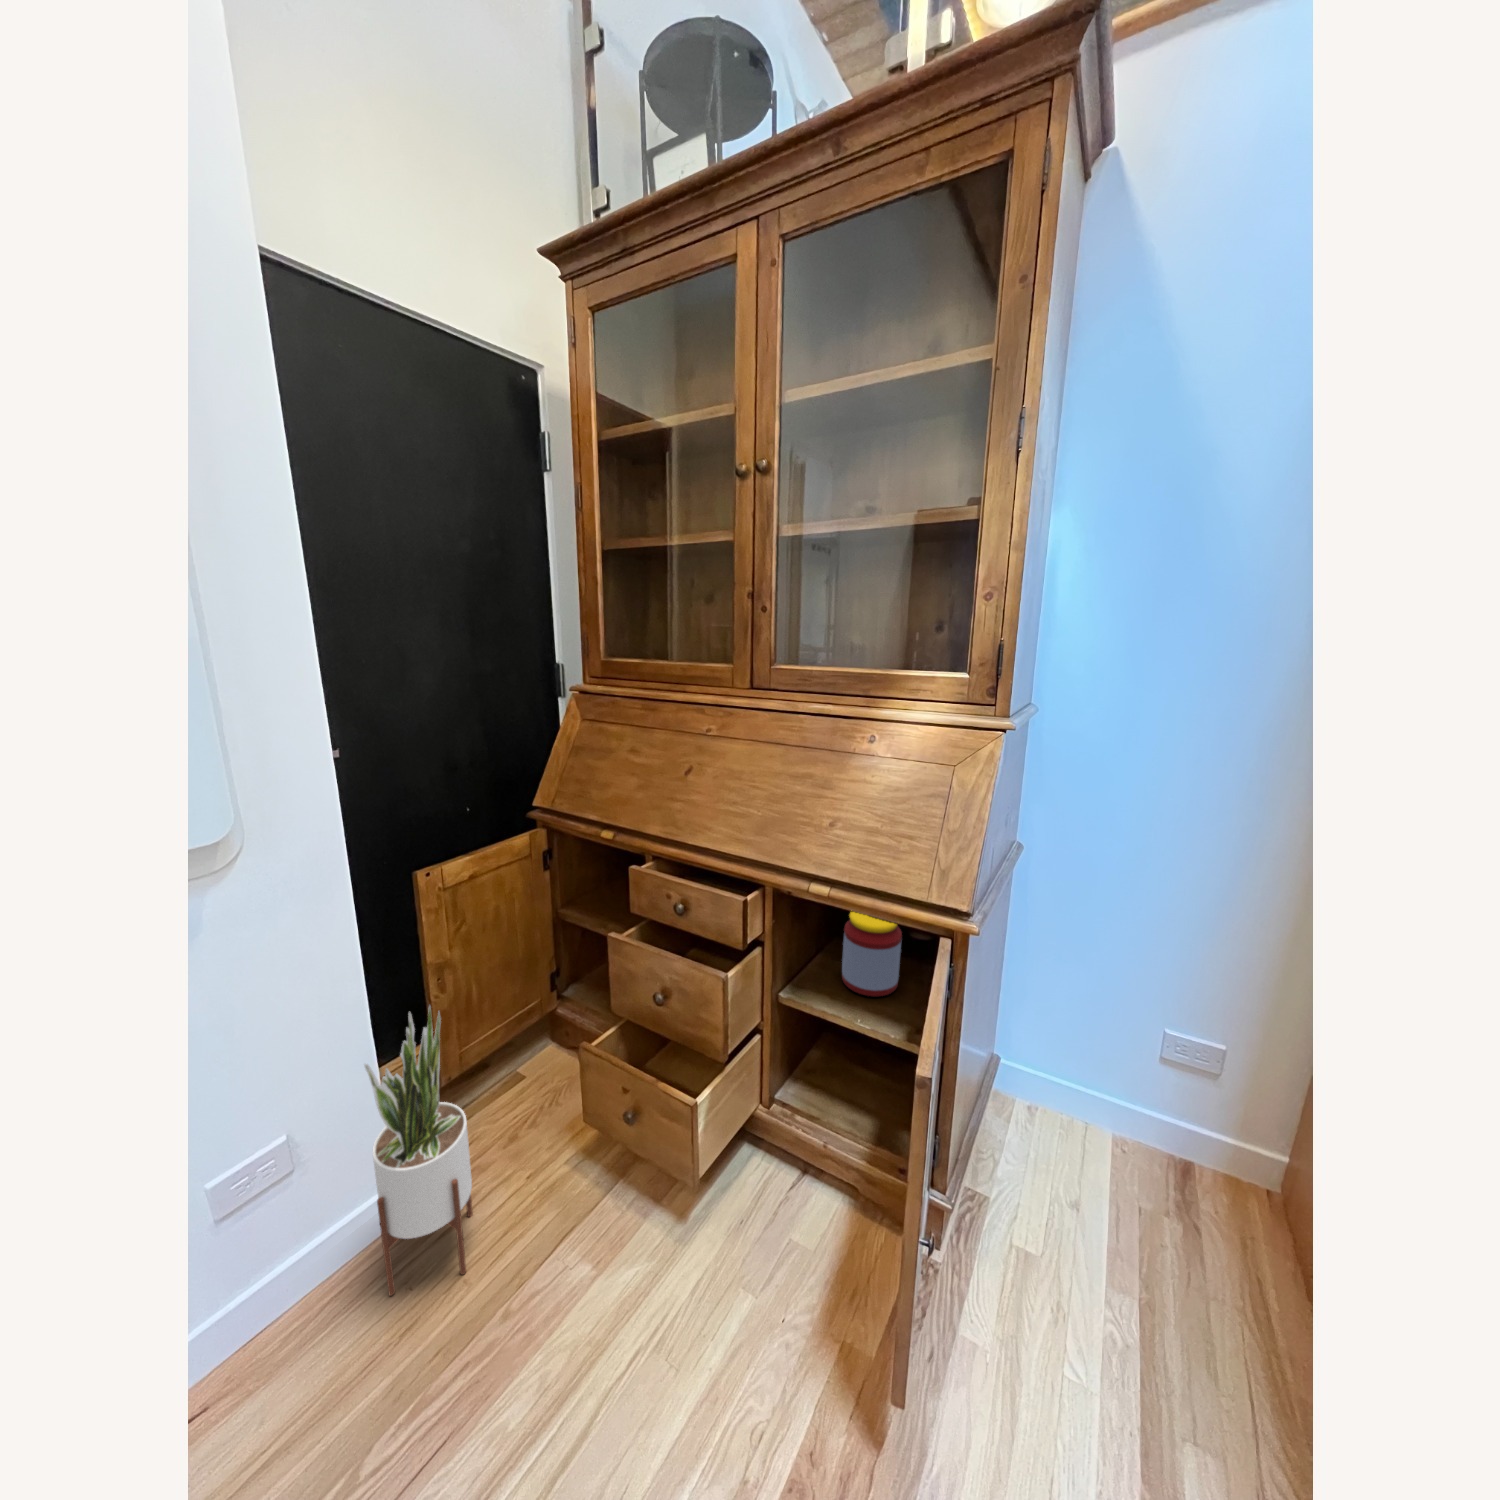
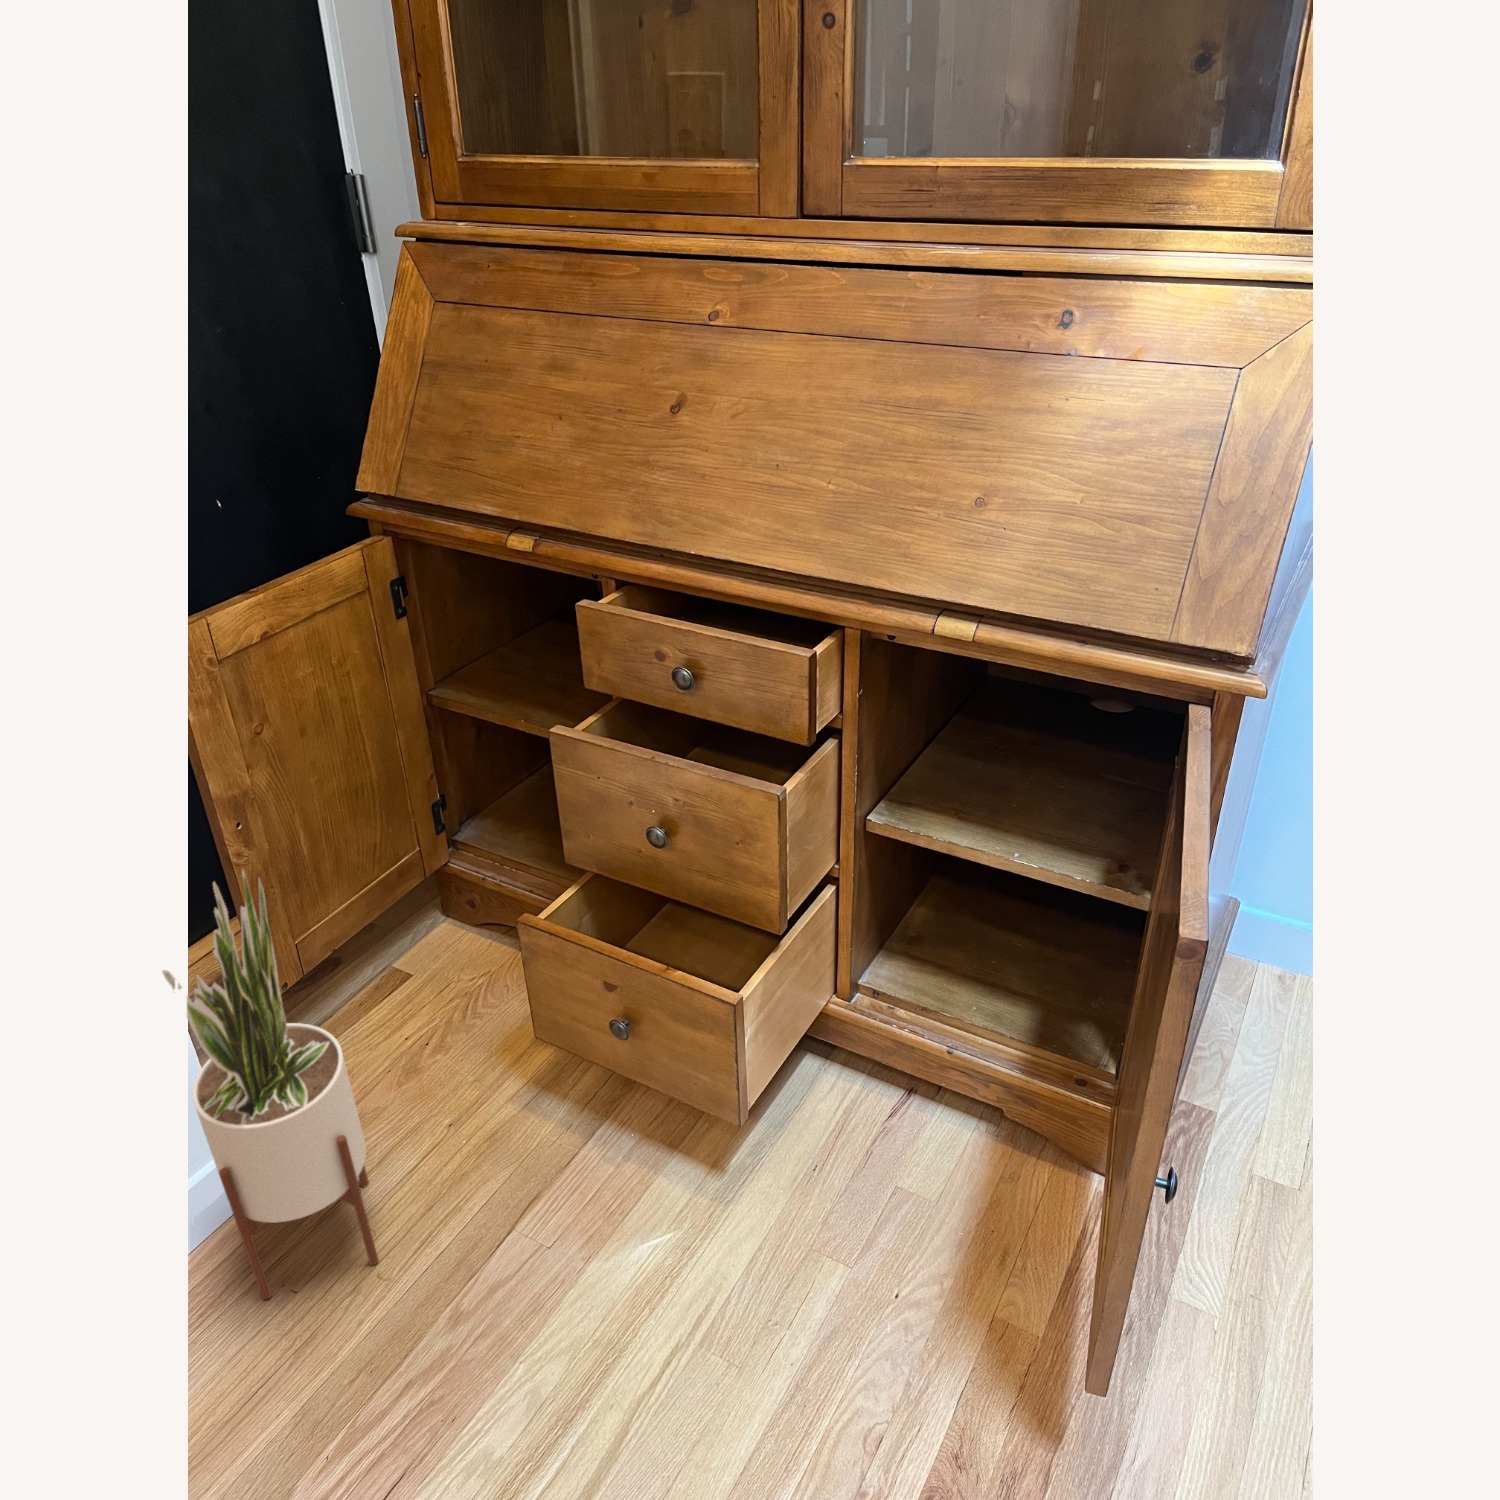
jar: present [842,912,902,996] -> none [980,653,1096,814]

